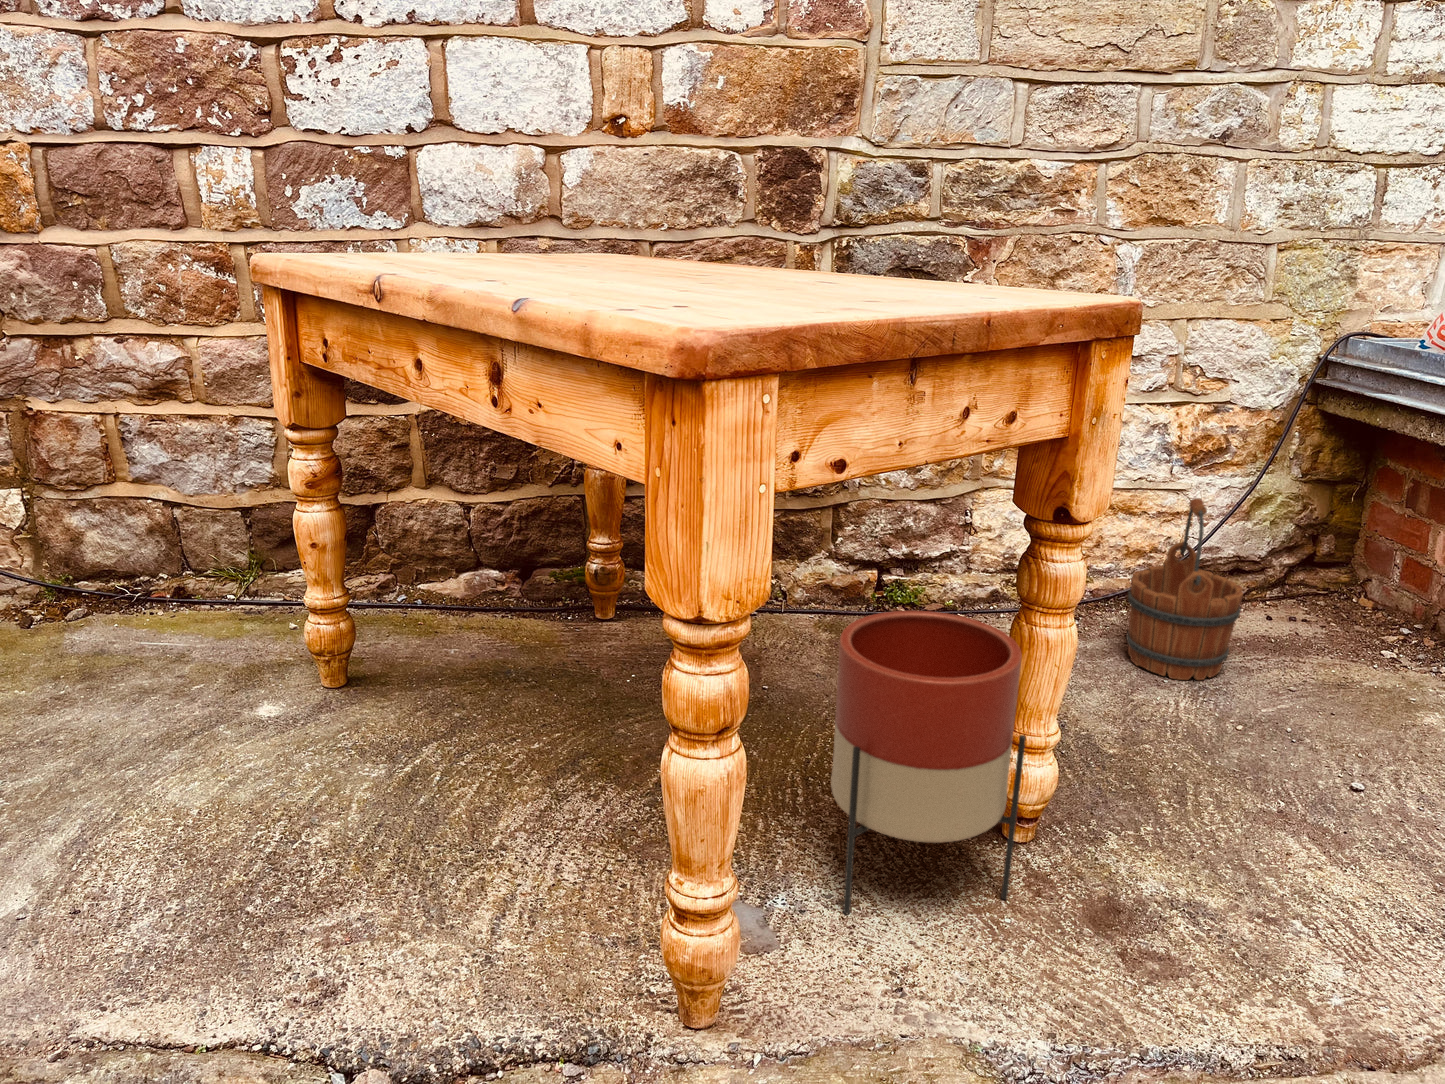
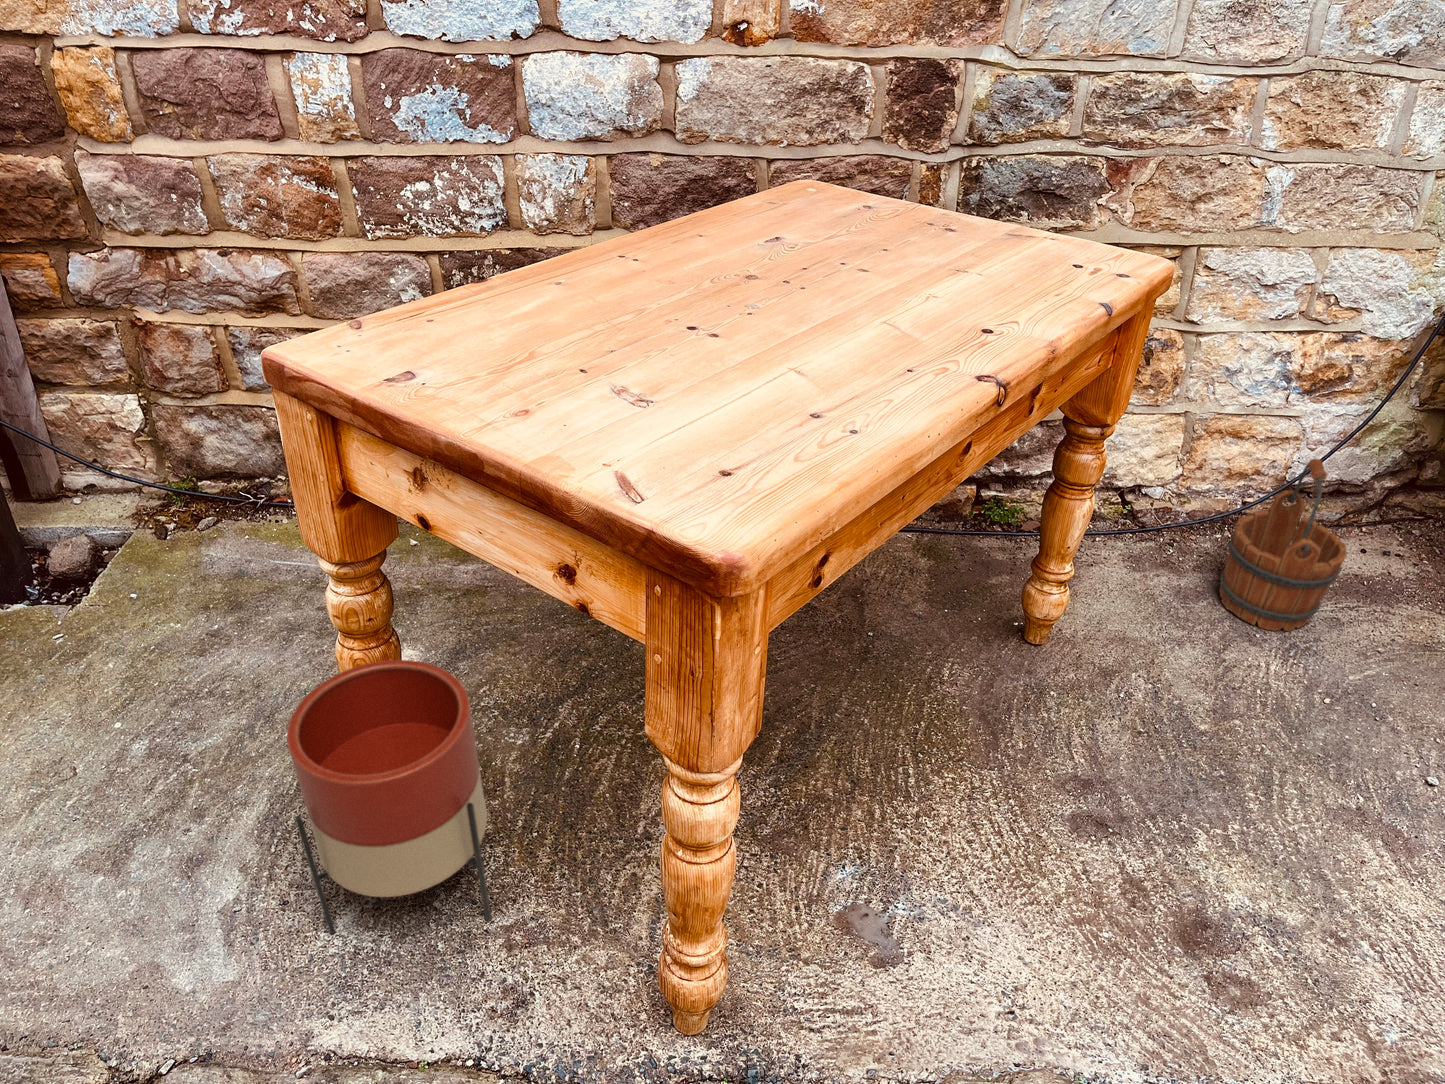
planter: present [831,611,1026,914] -> present [287,660,491,935]

